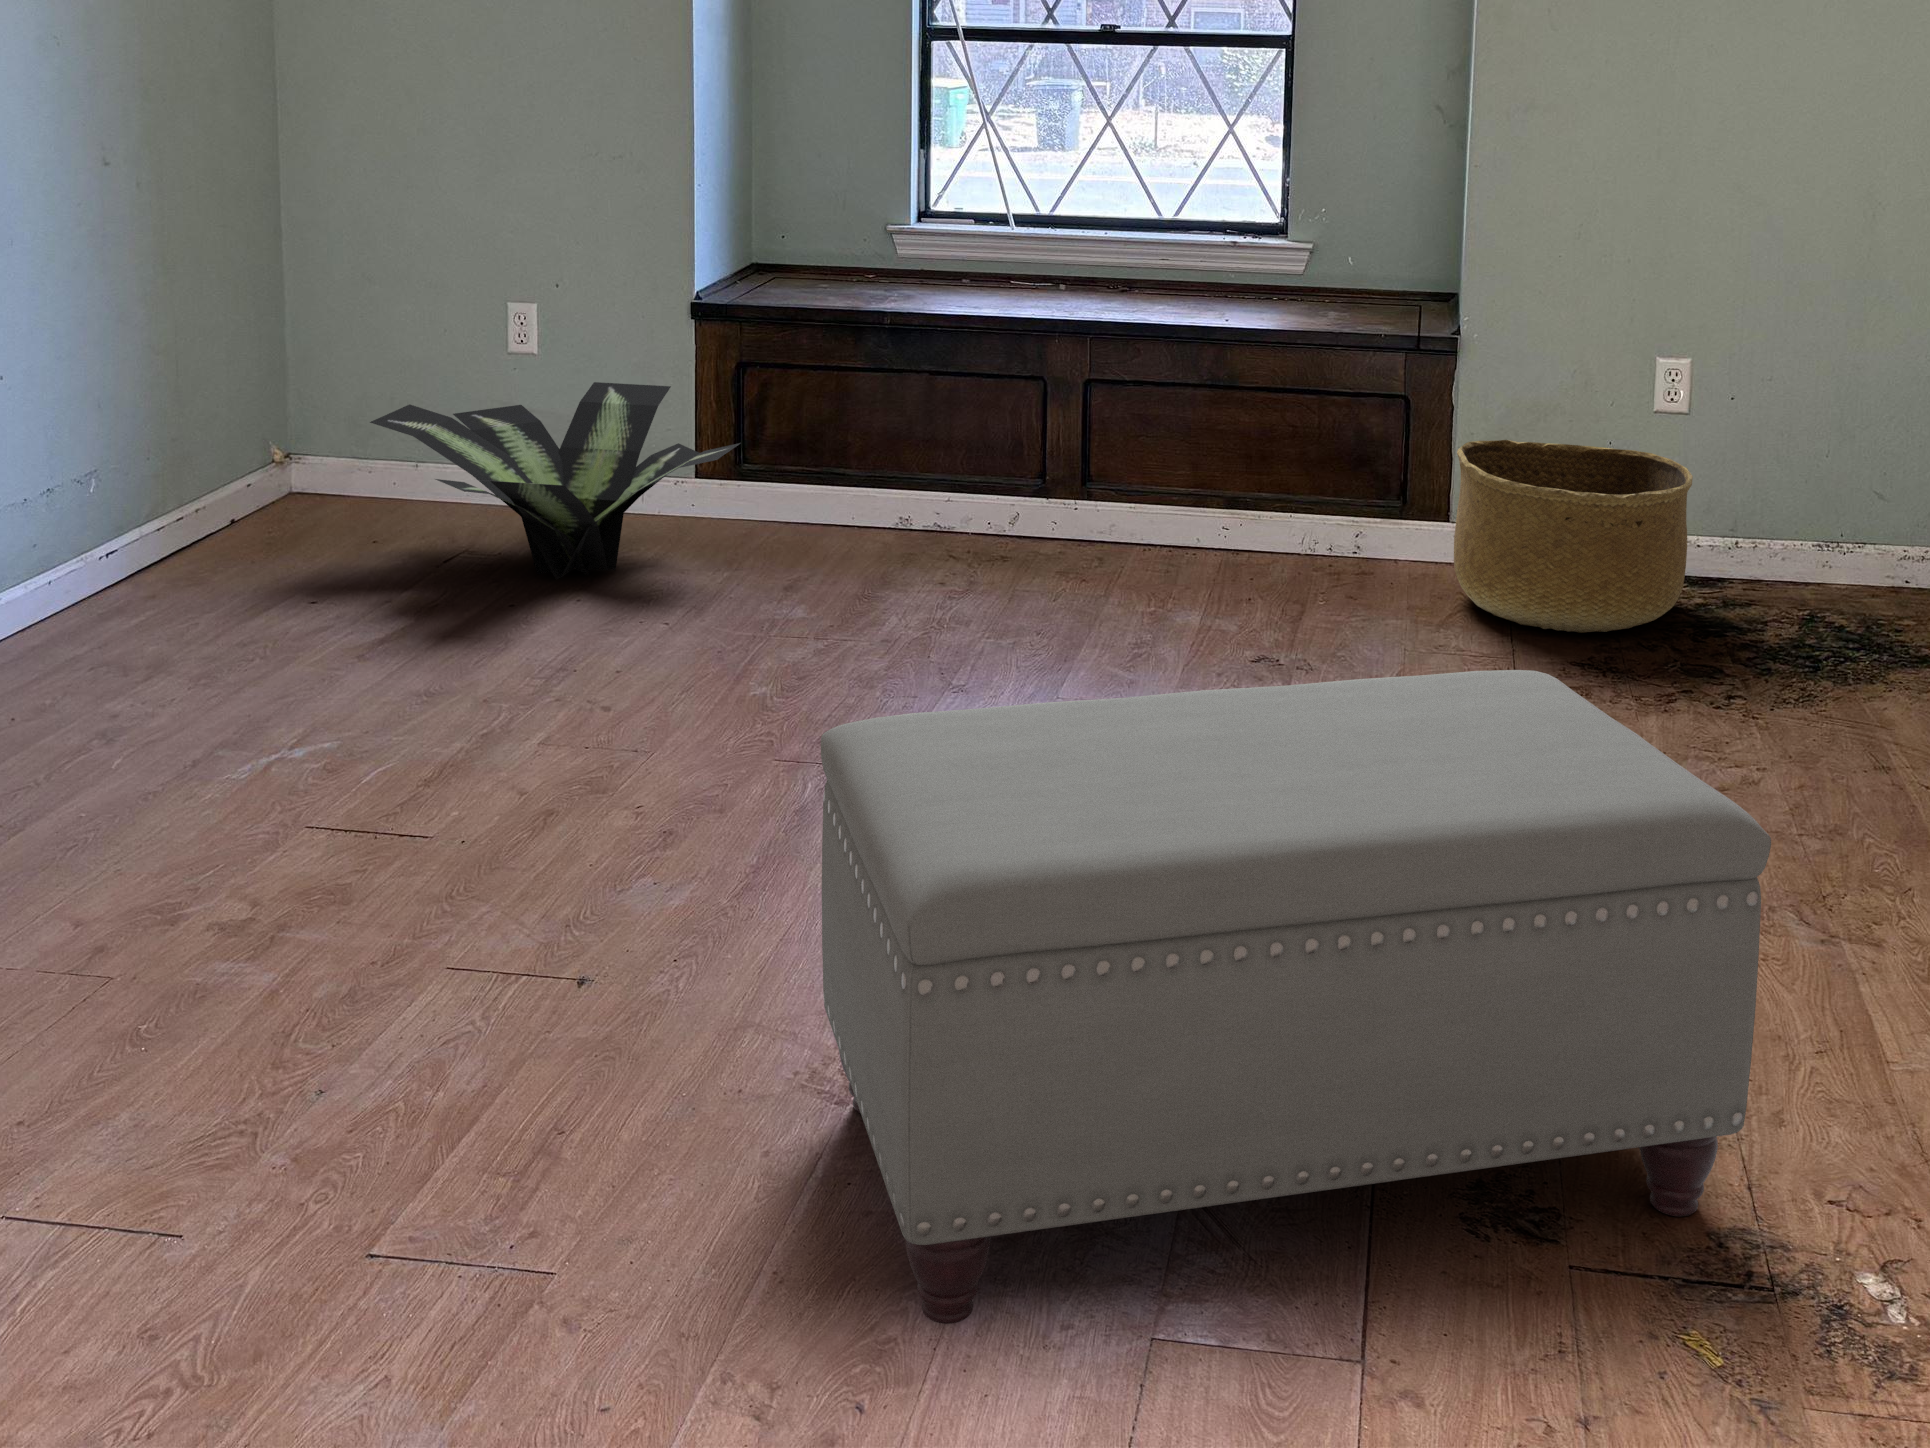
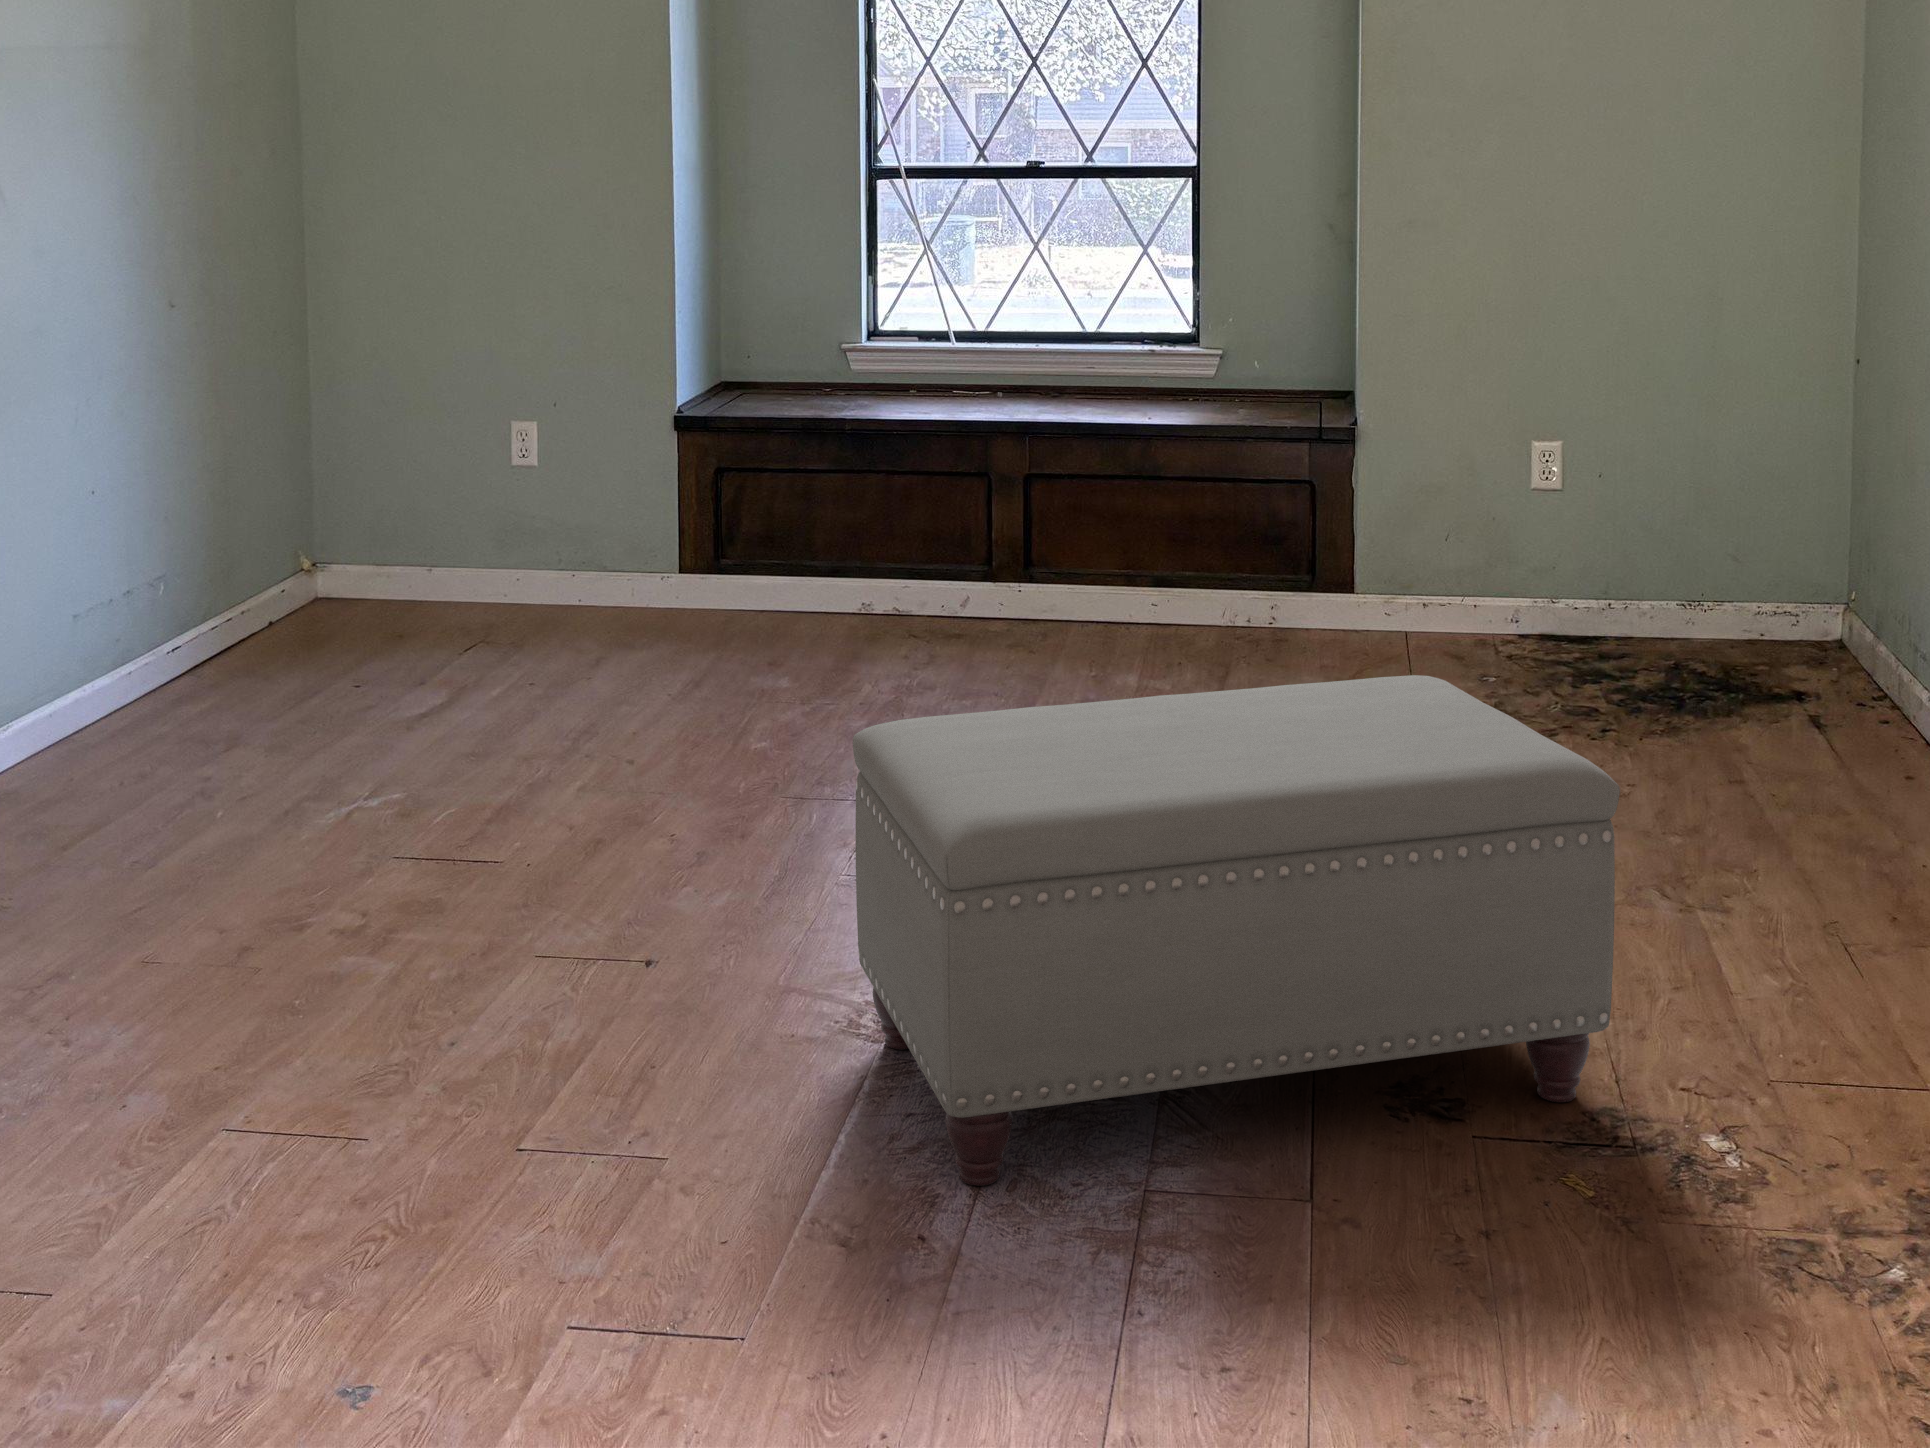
potted plant: present [370,382,740,580] -> none [403,490,728,662]
basket: present [1454,440,1693,633] -> none [1358,517,1565,681]

